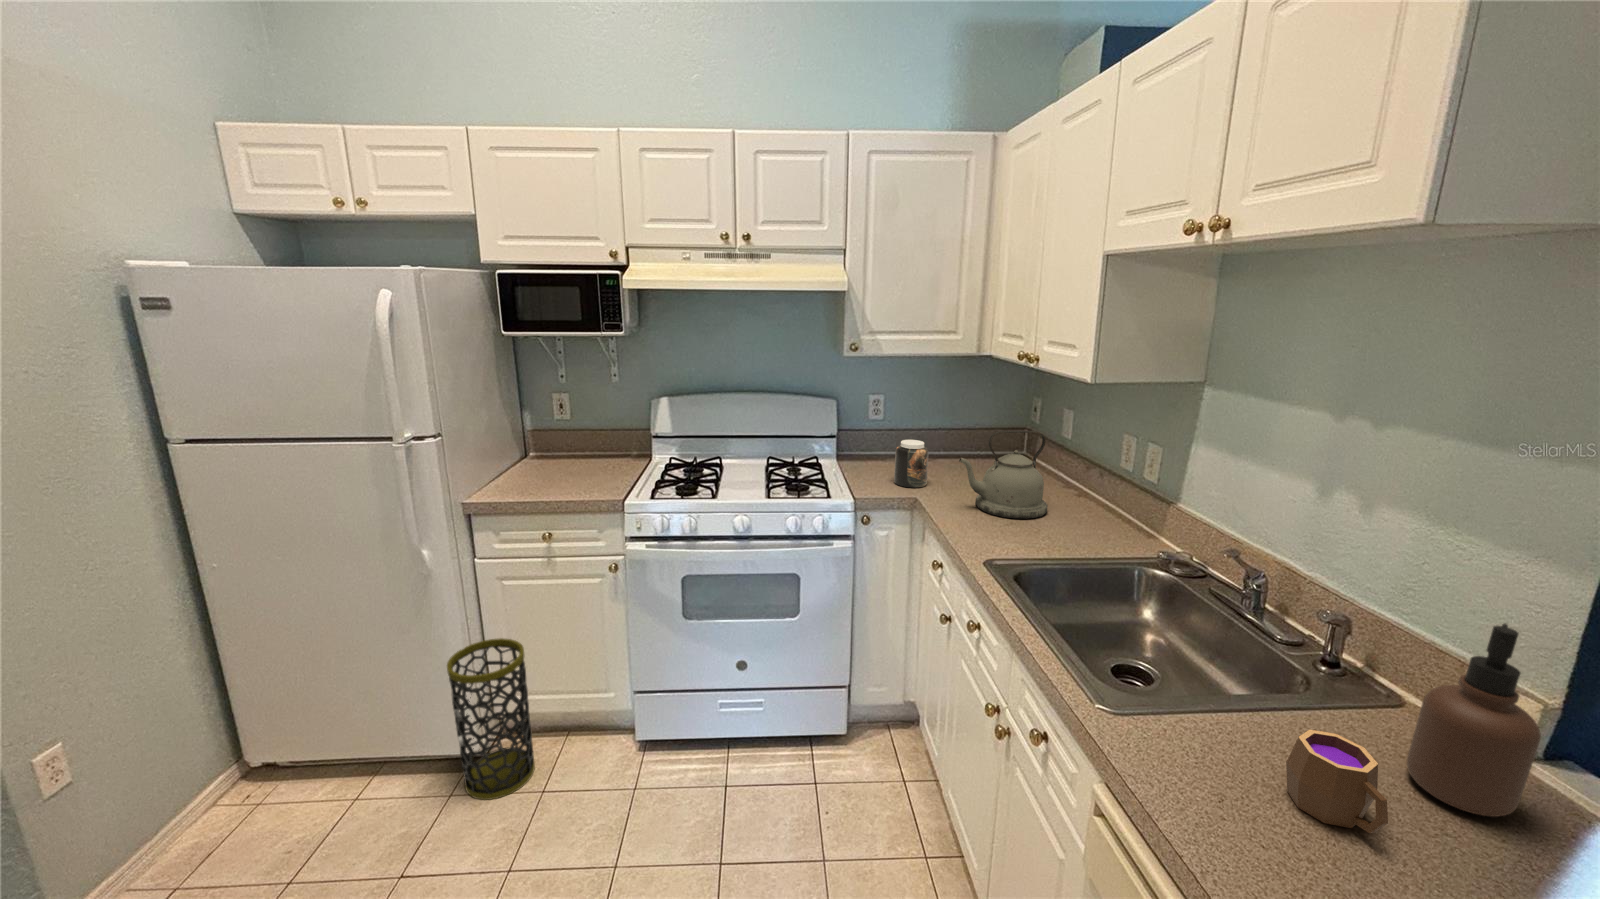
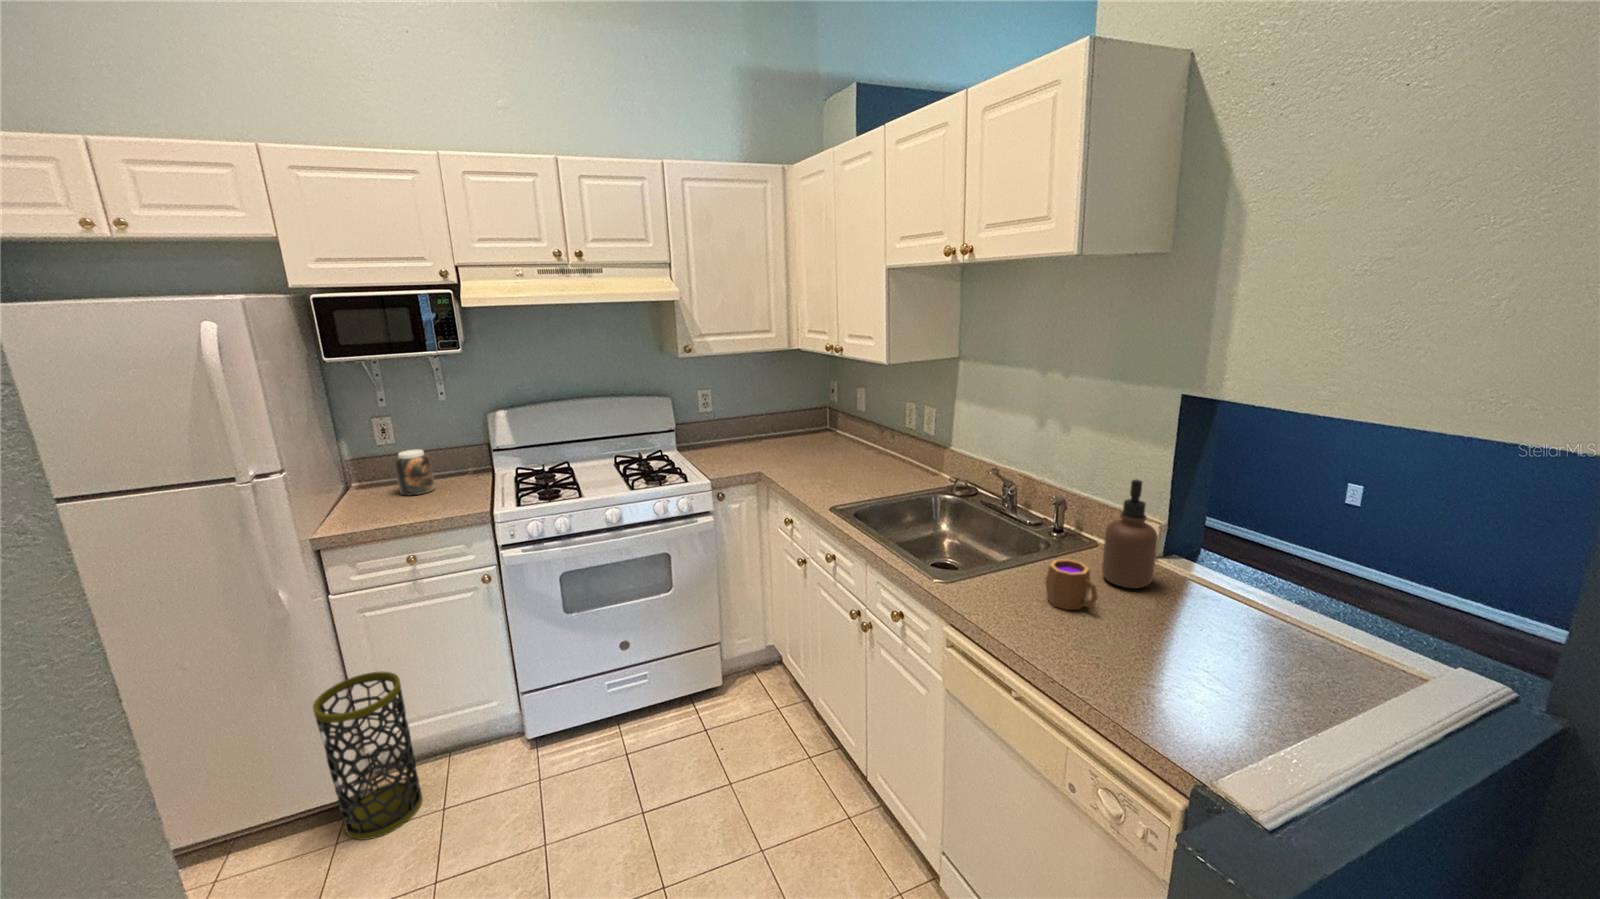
kettle: present [959,431,1048,519] -> none [793,406,863,476]
jar: present [894,440,928,488] -> present [395,449,435,496]

